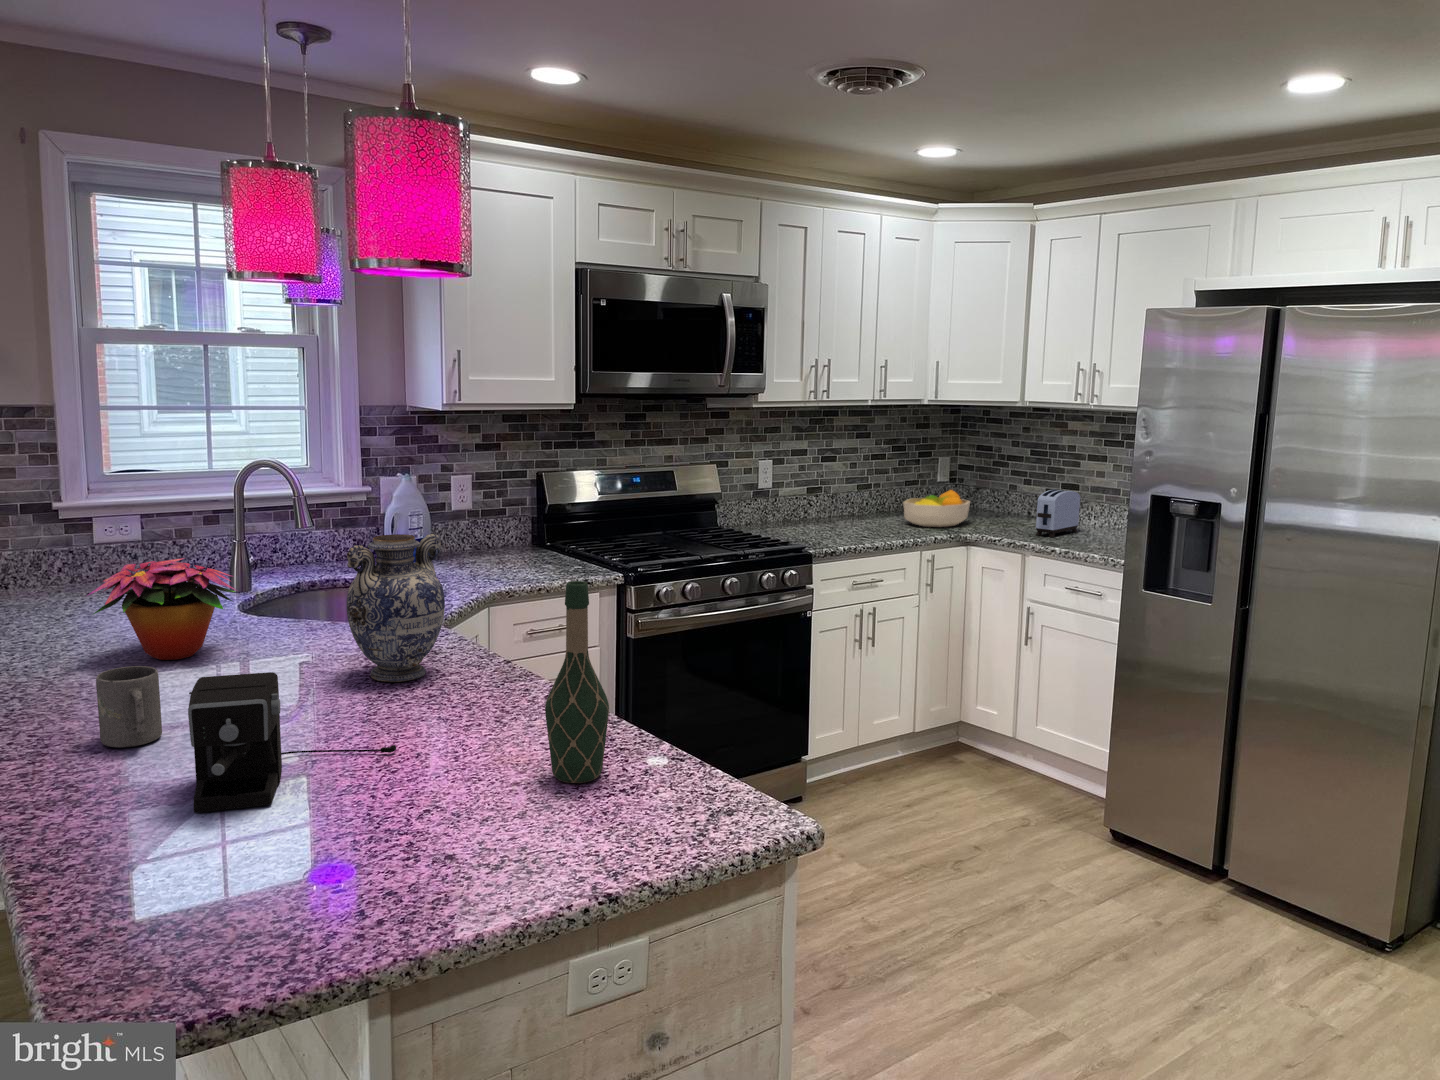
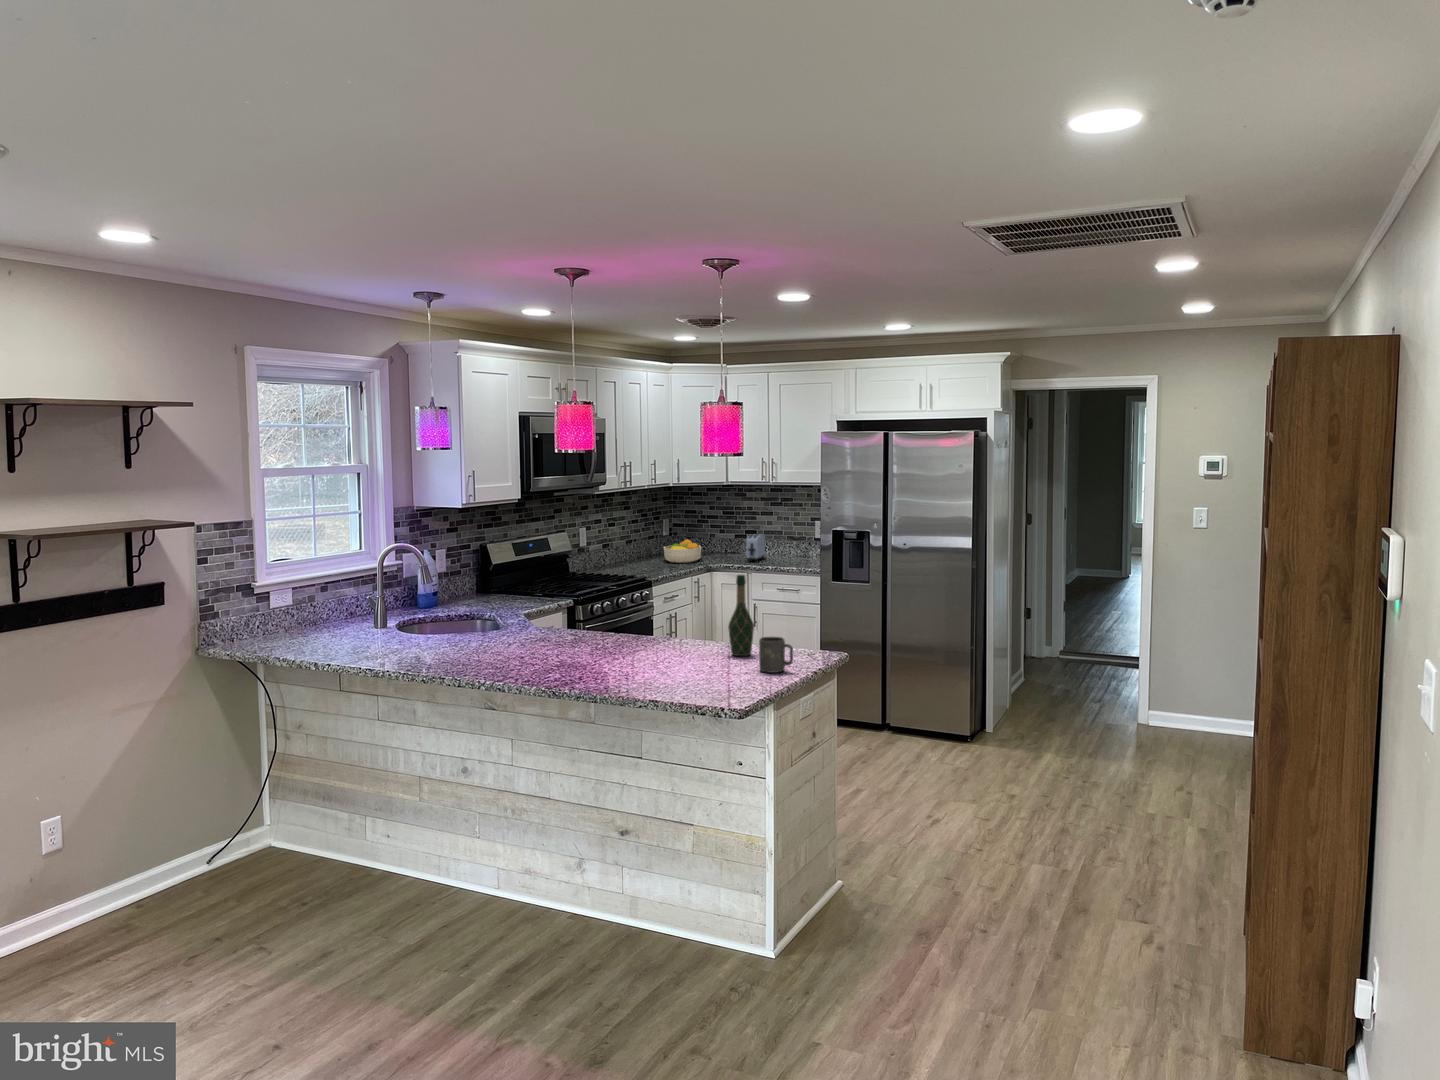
decorative vase: present [347,534,445,682] -> none [562,571,609,645]
flower arrangement: present [87,558,236,660] -> none [413,595,494,652]
mug: present [96,666,162,747] -> present [759,637,793,673]
coffee maker: present [188,672,396,813] -> none [606,625,659,678]

